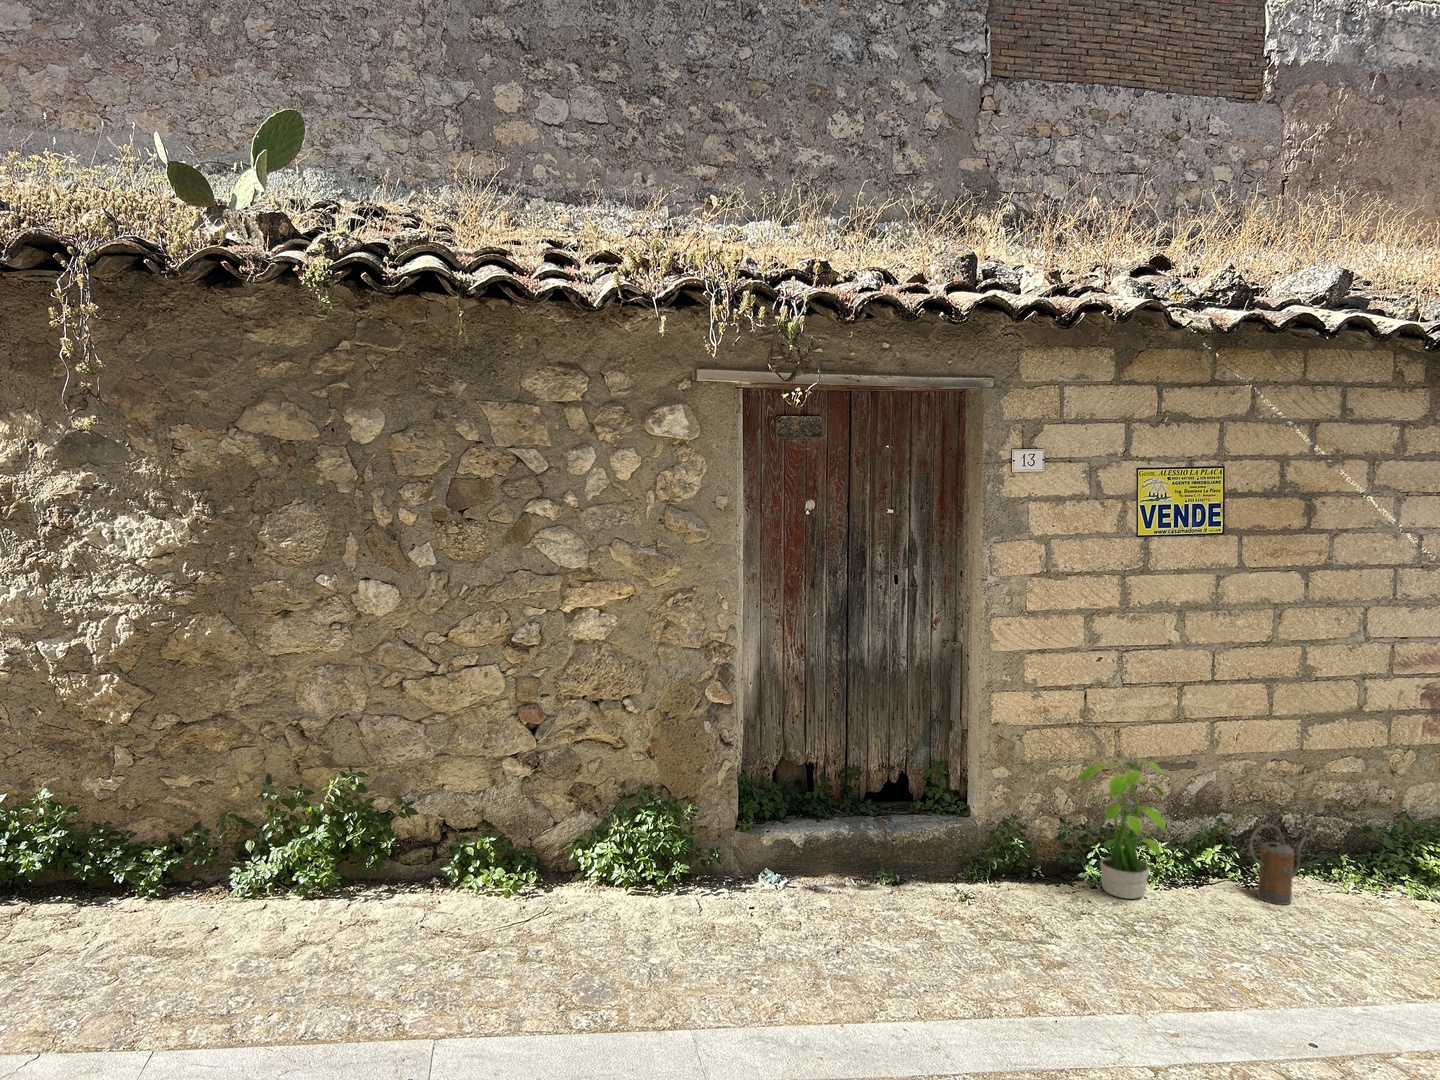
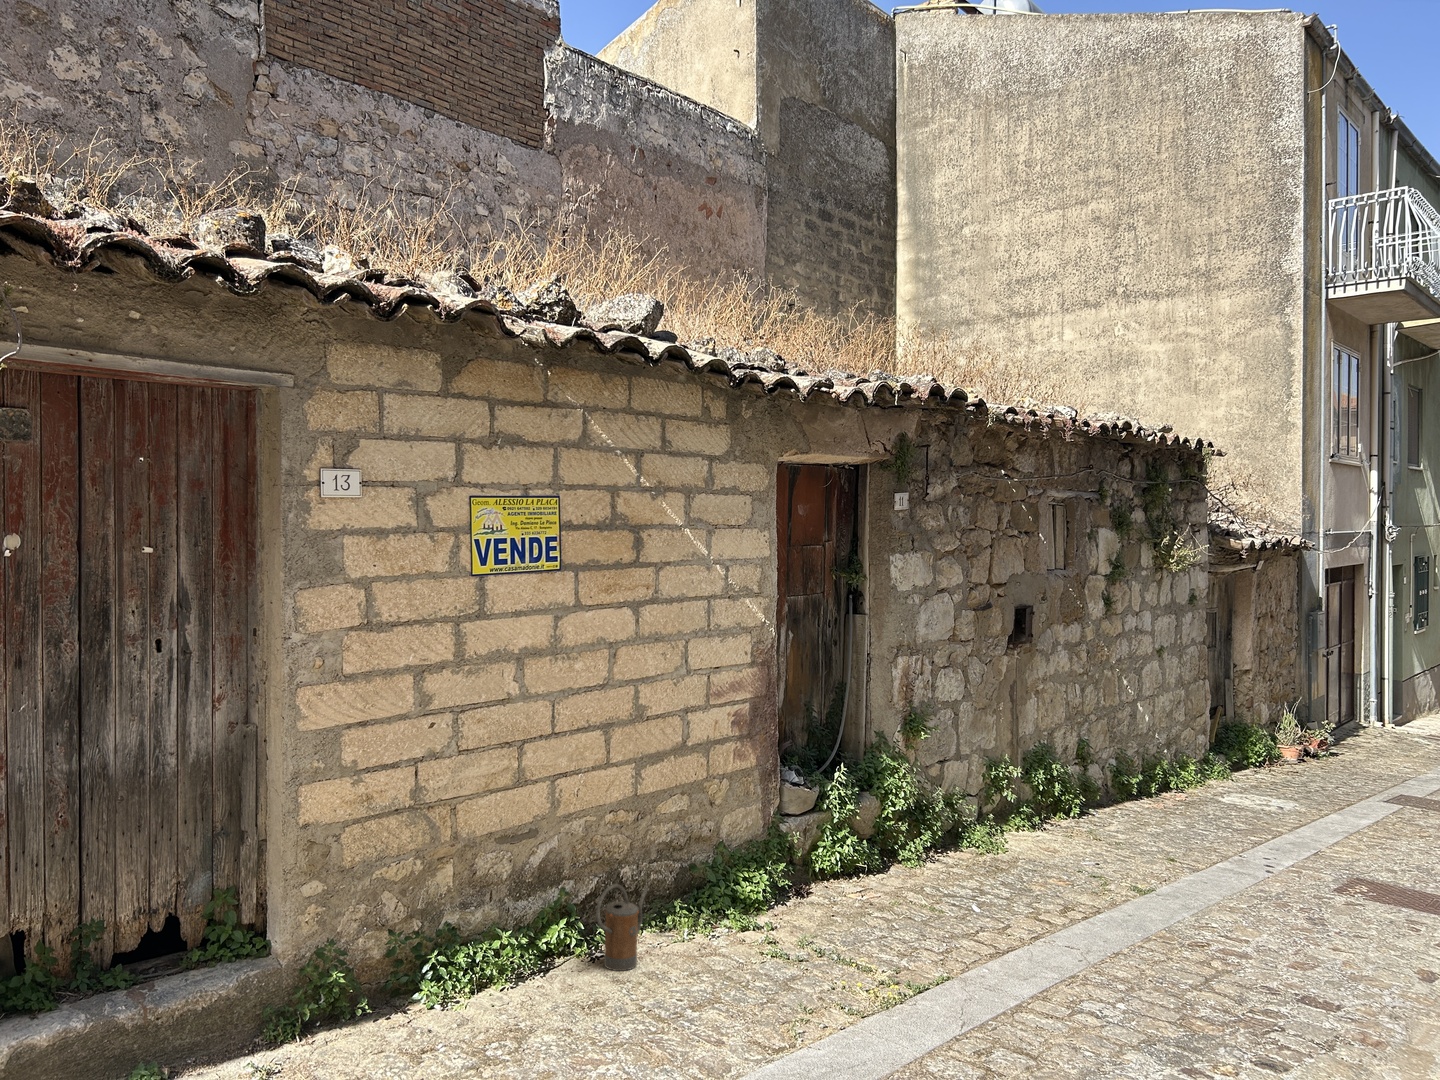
potted plant: present [1078,758,1167,899] -> none [411,839,519,1015]

